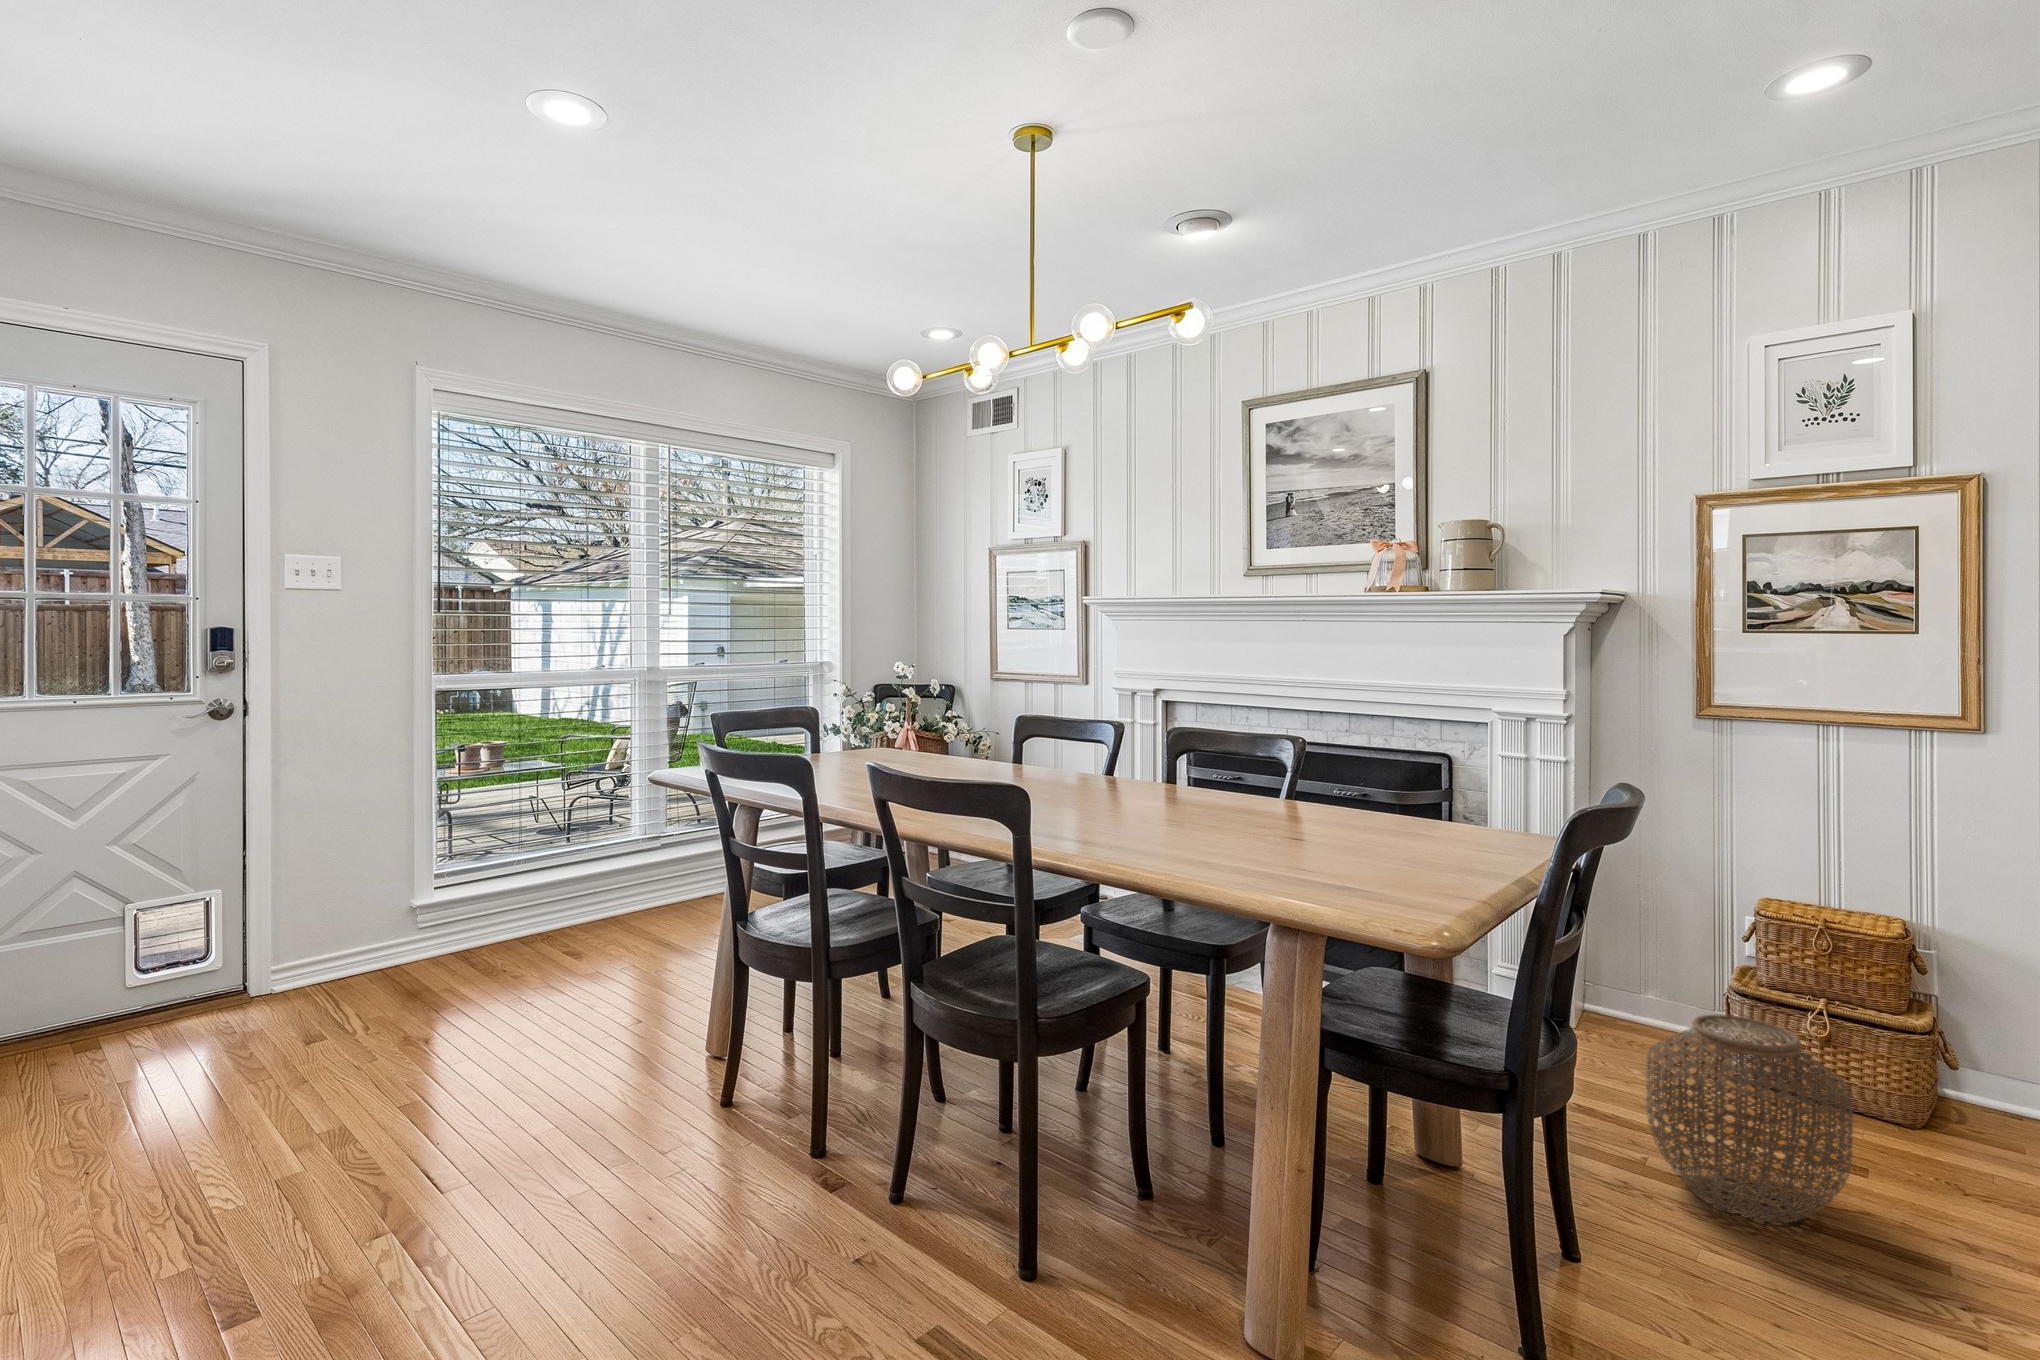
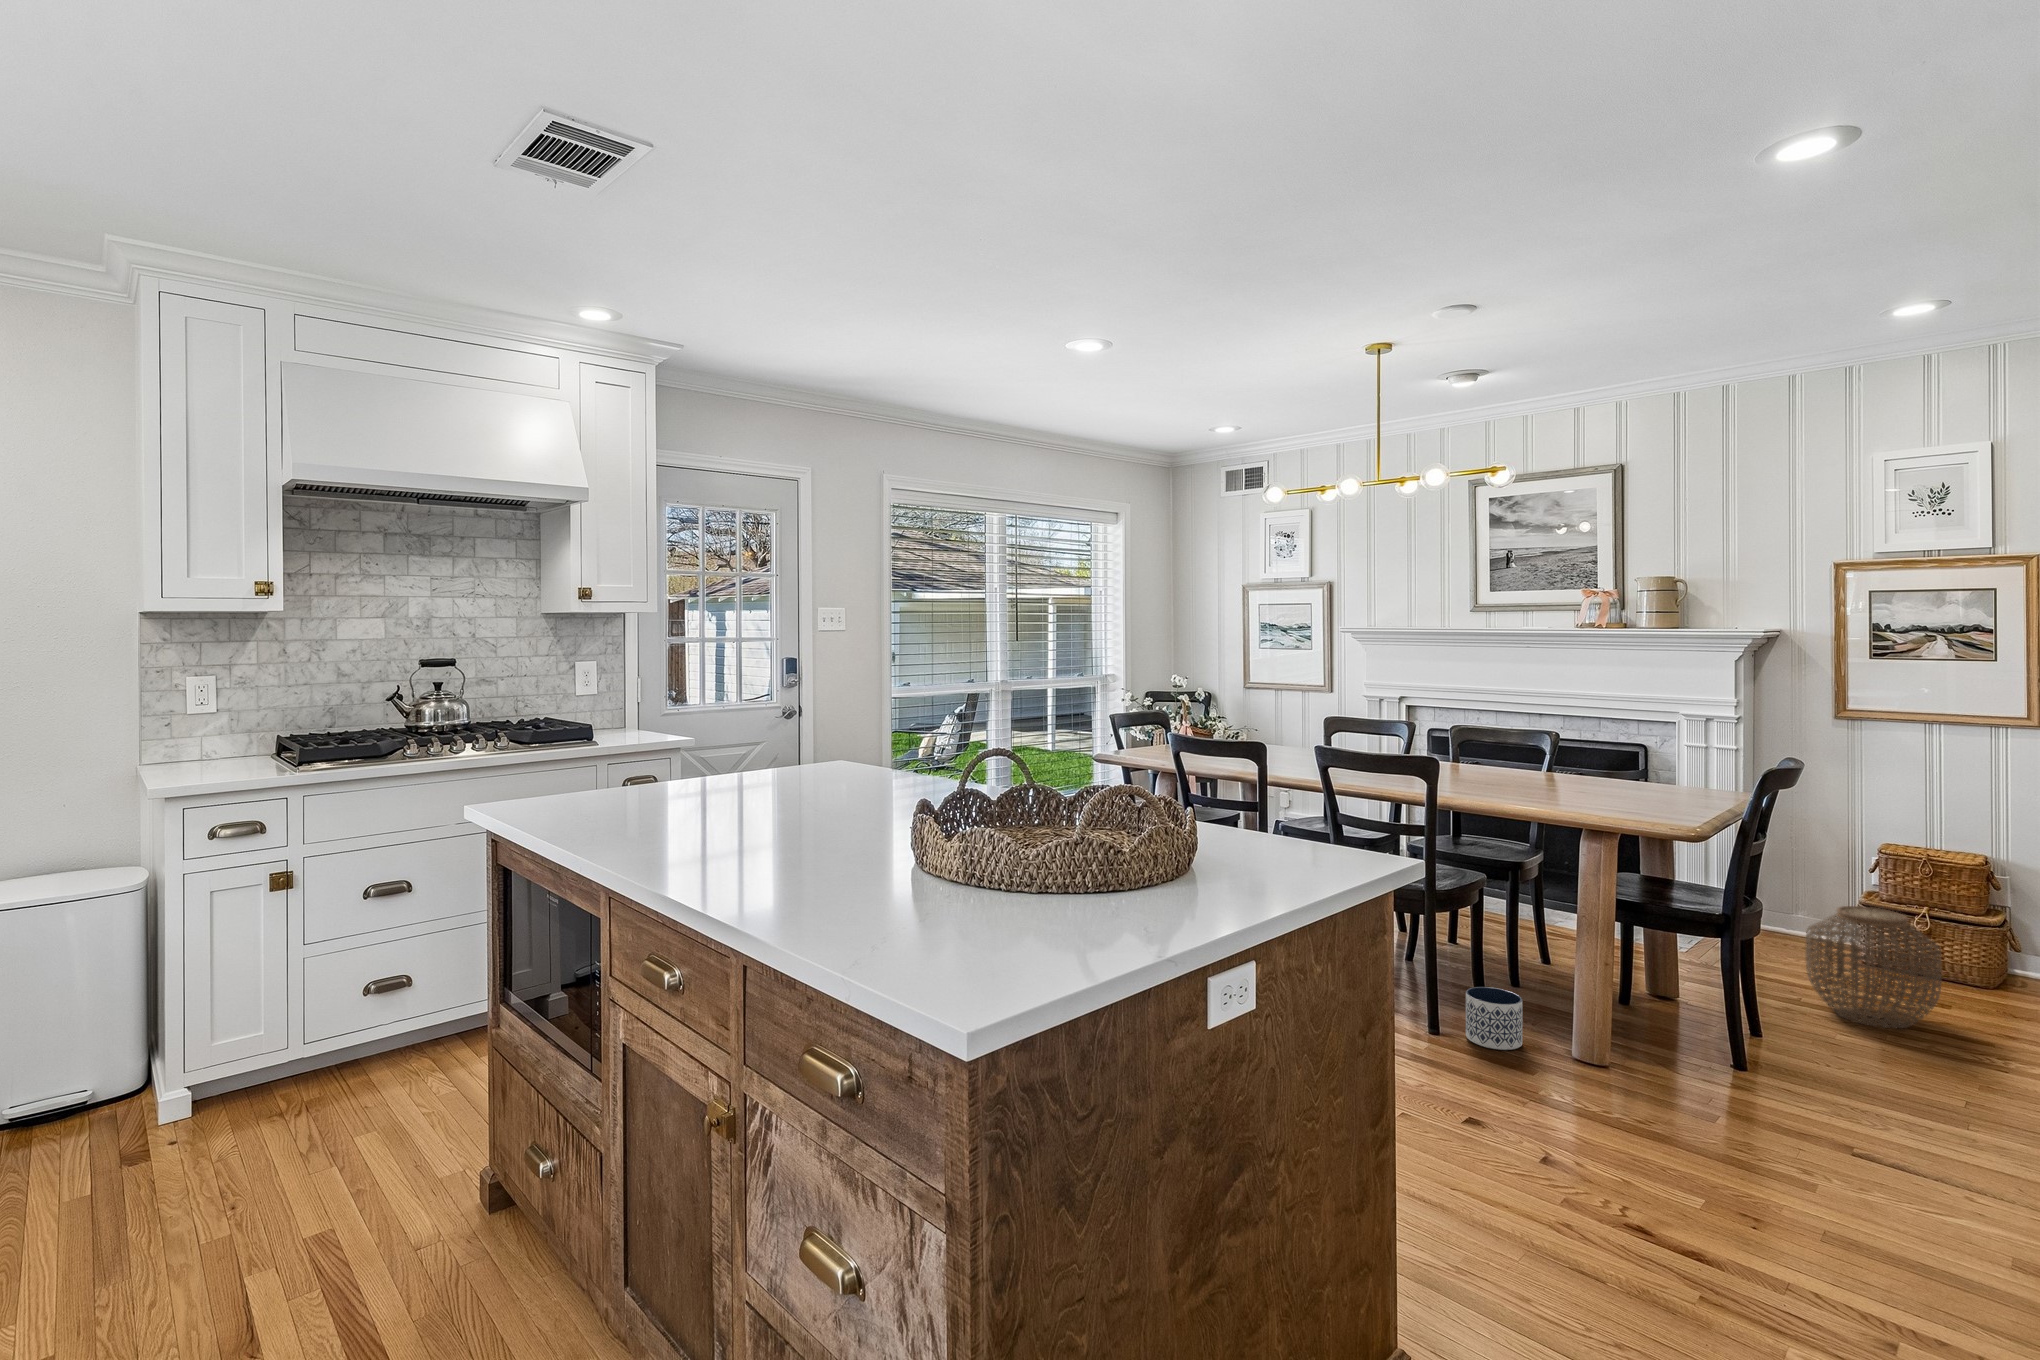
planter: none [1081,1176,1169,1303] -> present [1466,987,1523,1050]

